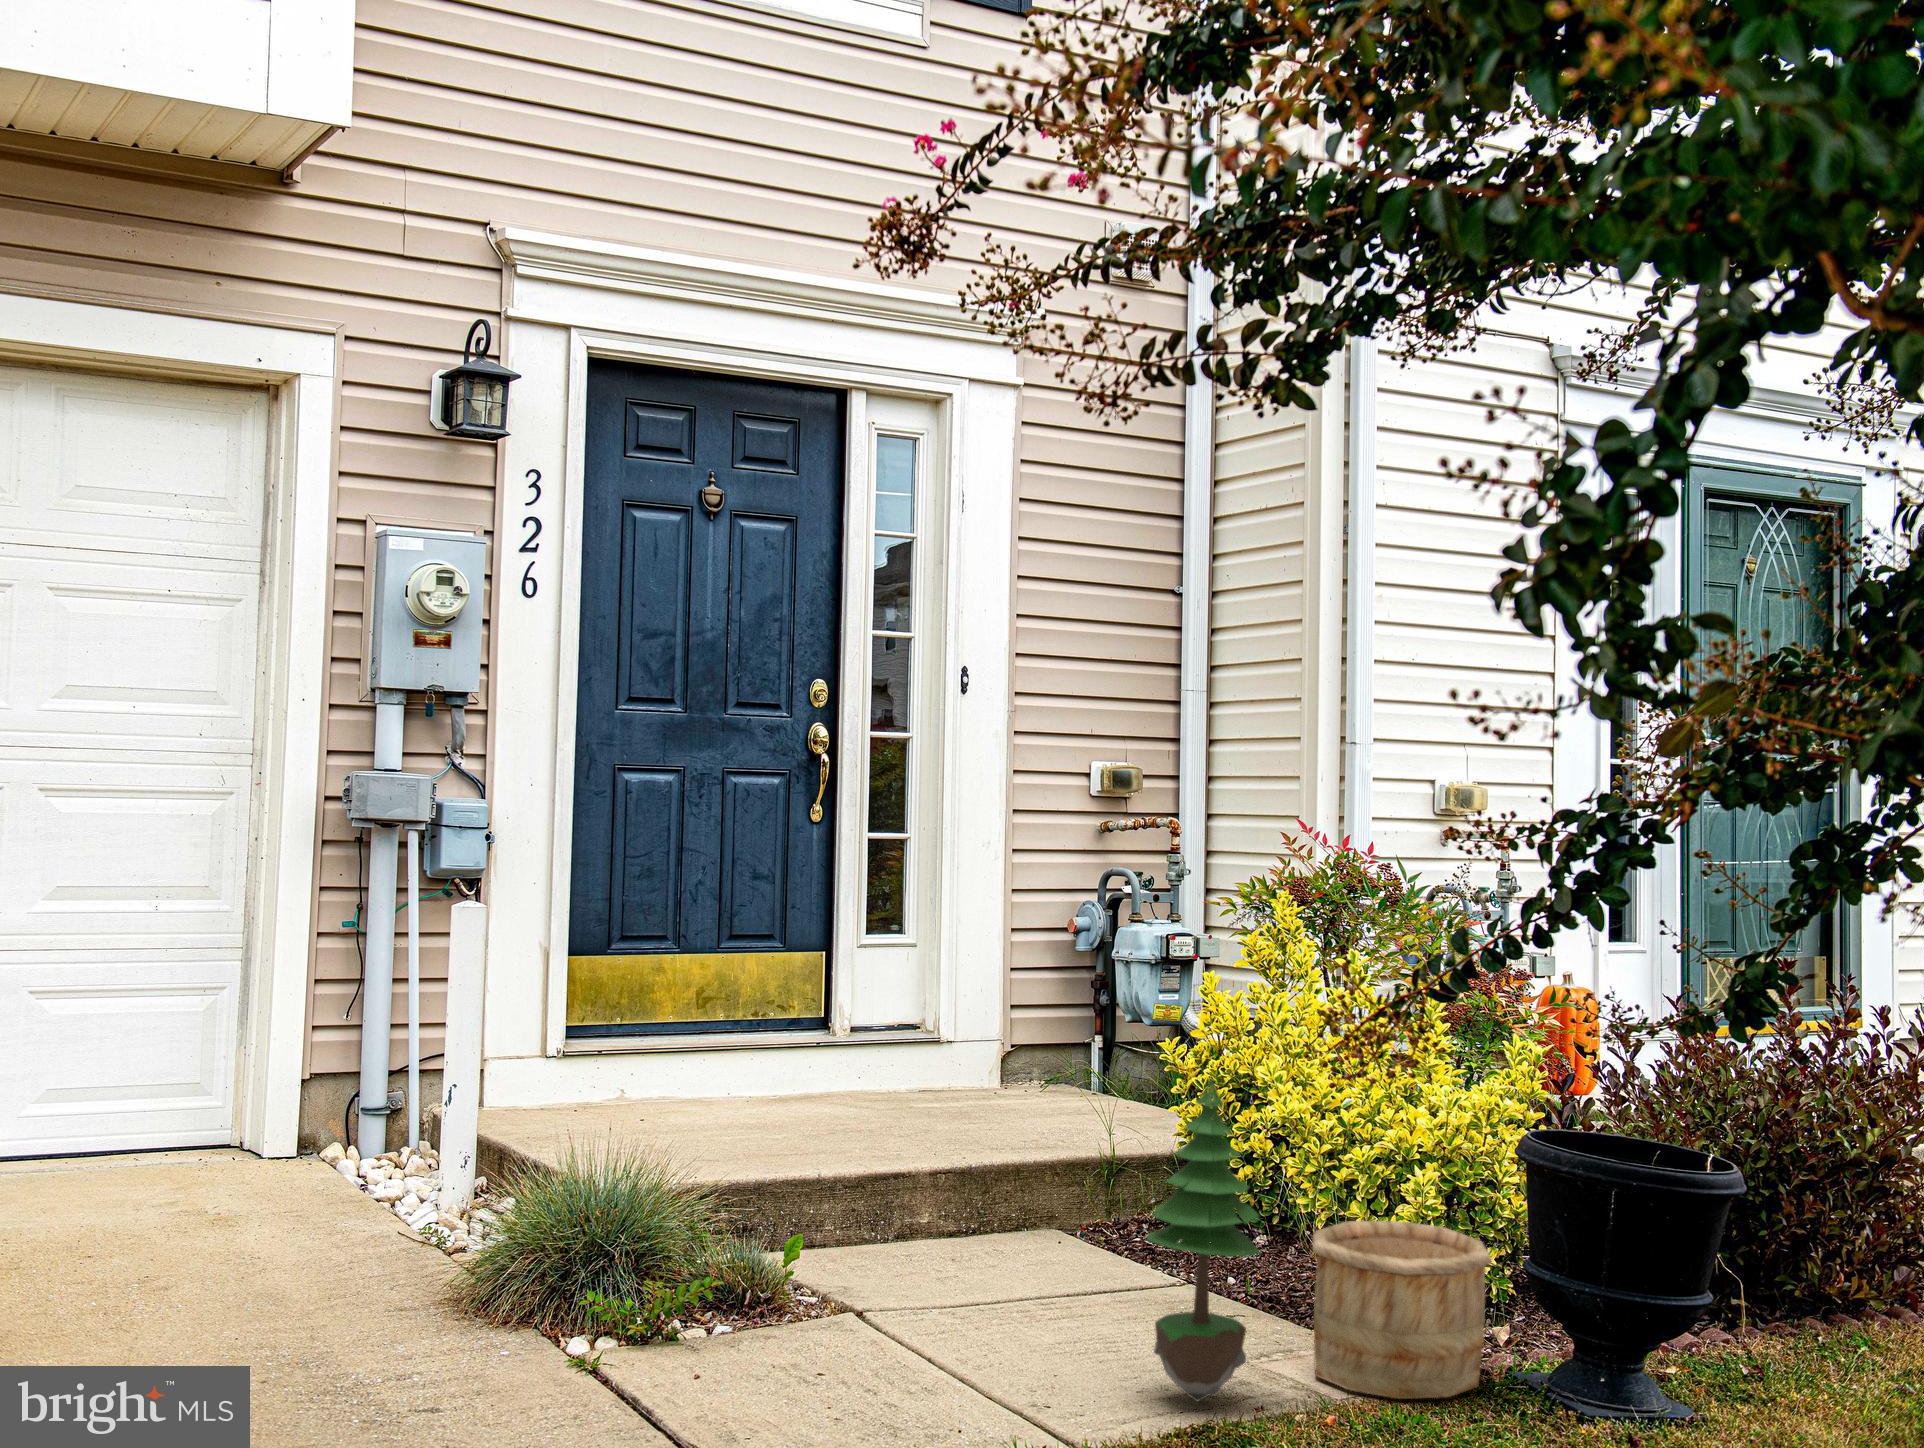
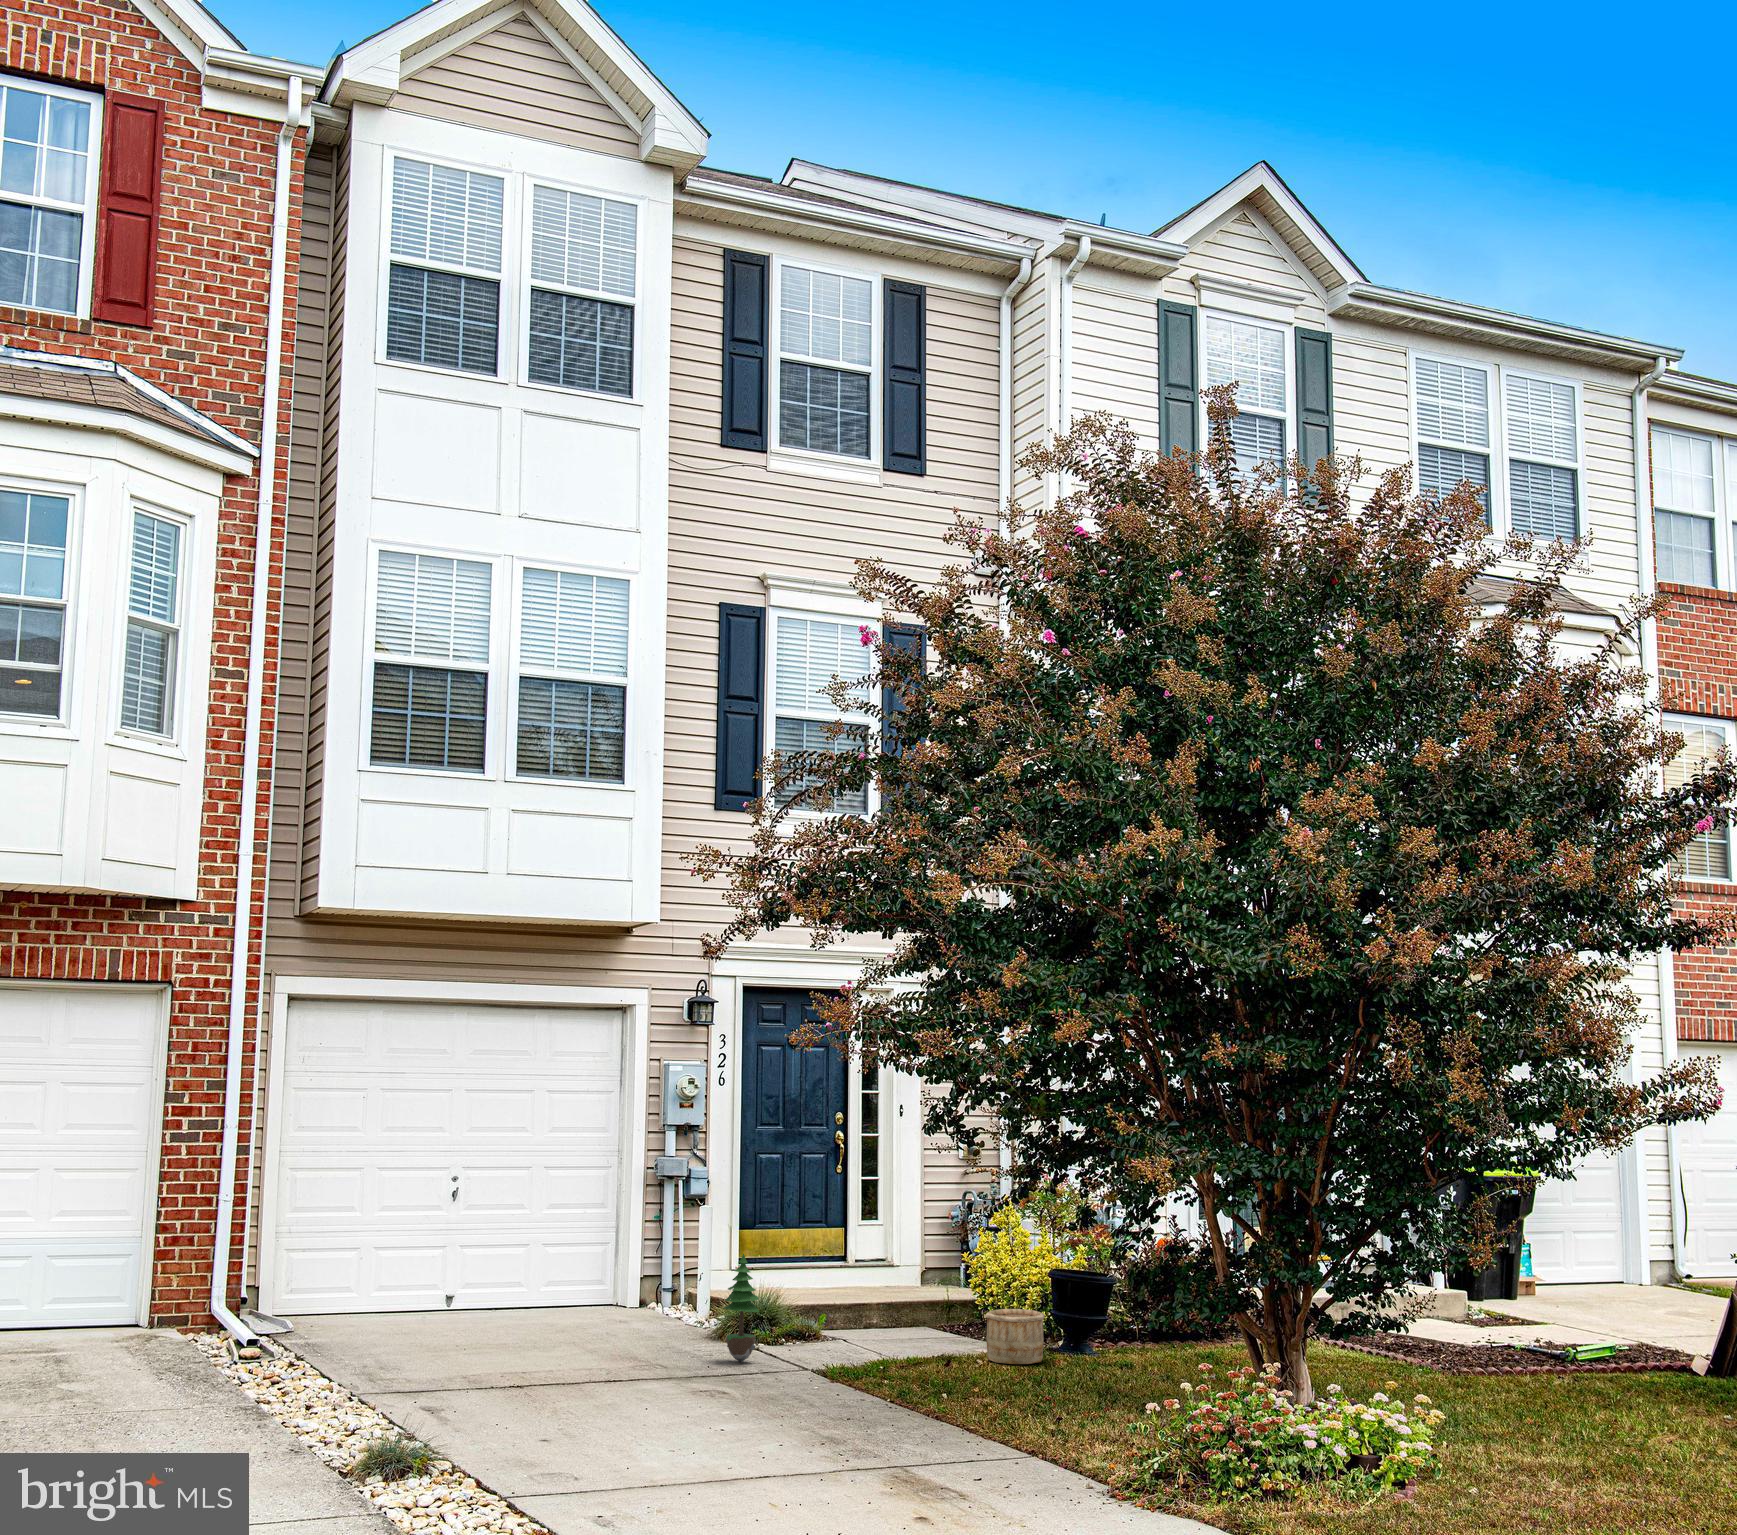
potted tree: present [1147,1078,1260,1401] -> present [724,1254,759,1362]

